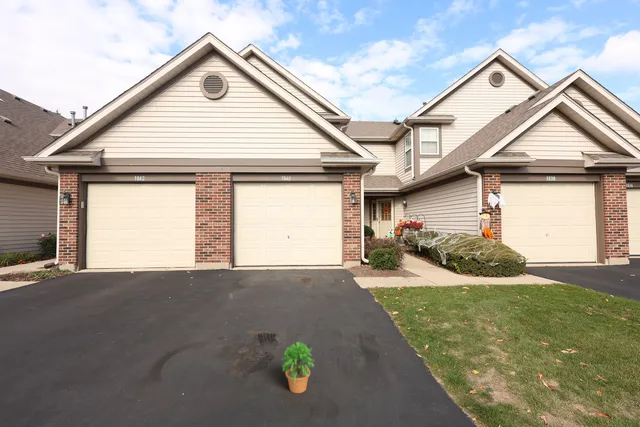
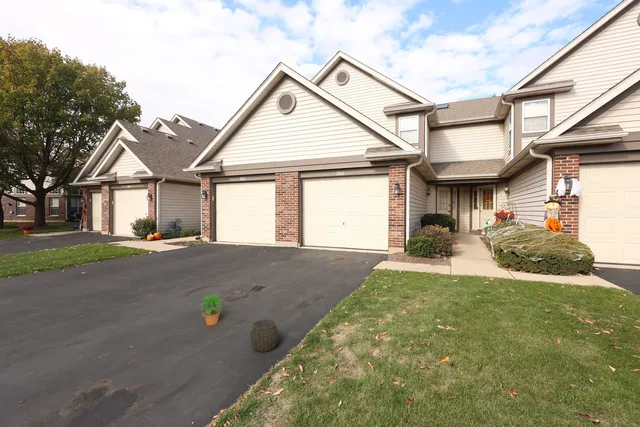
woven basket: none [403,360,443,408] -> present [250,319,278,352]

